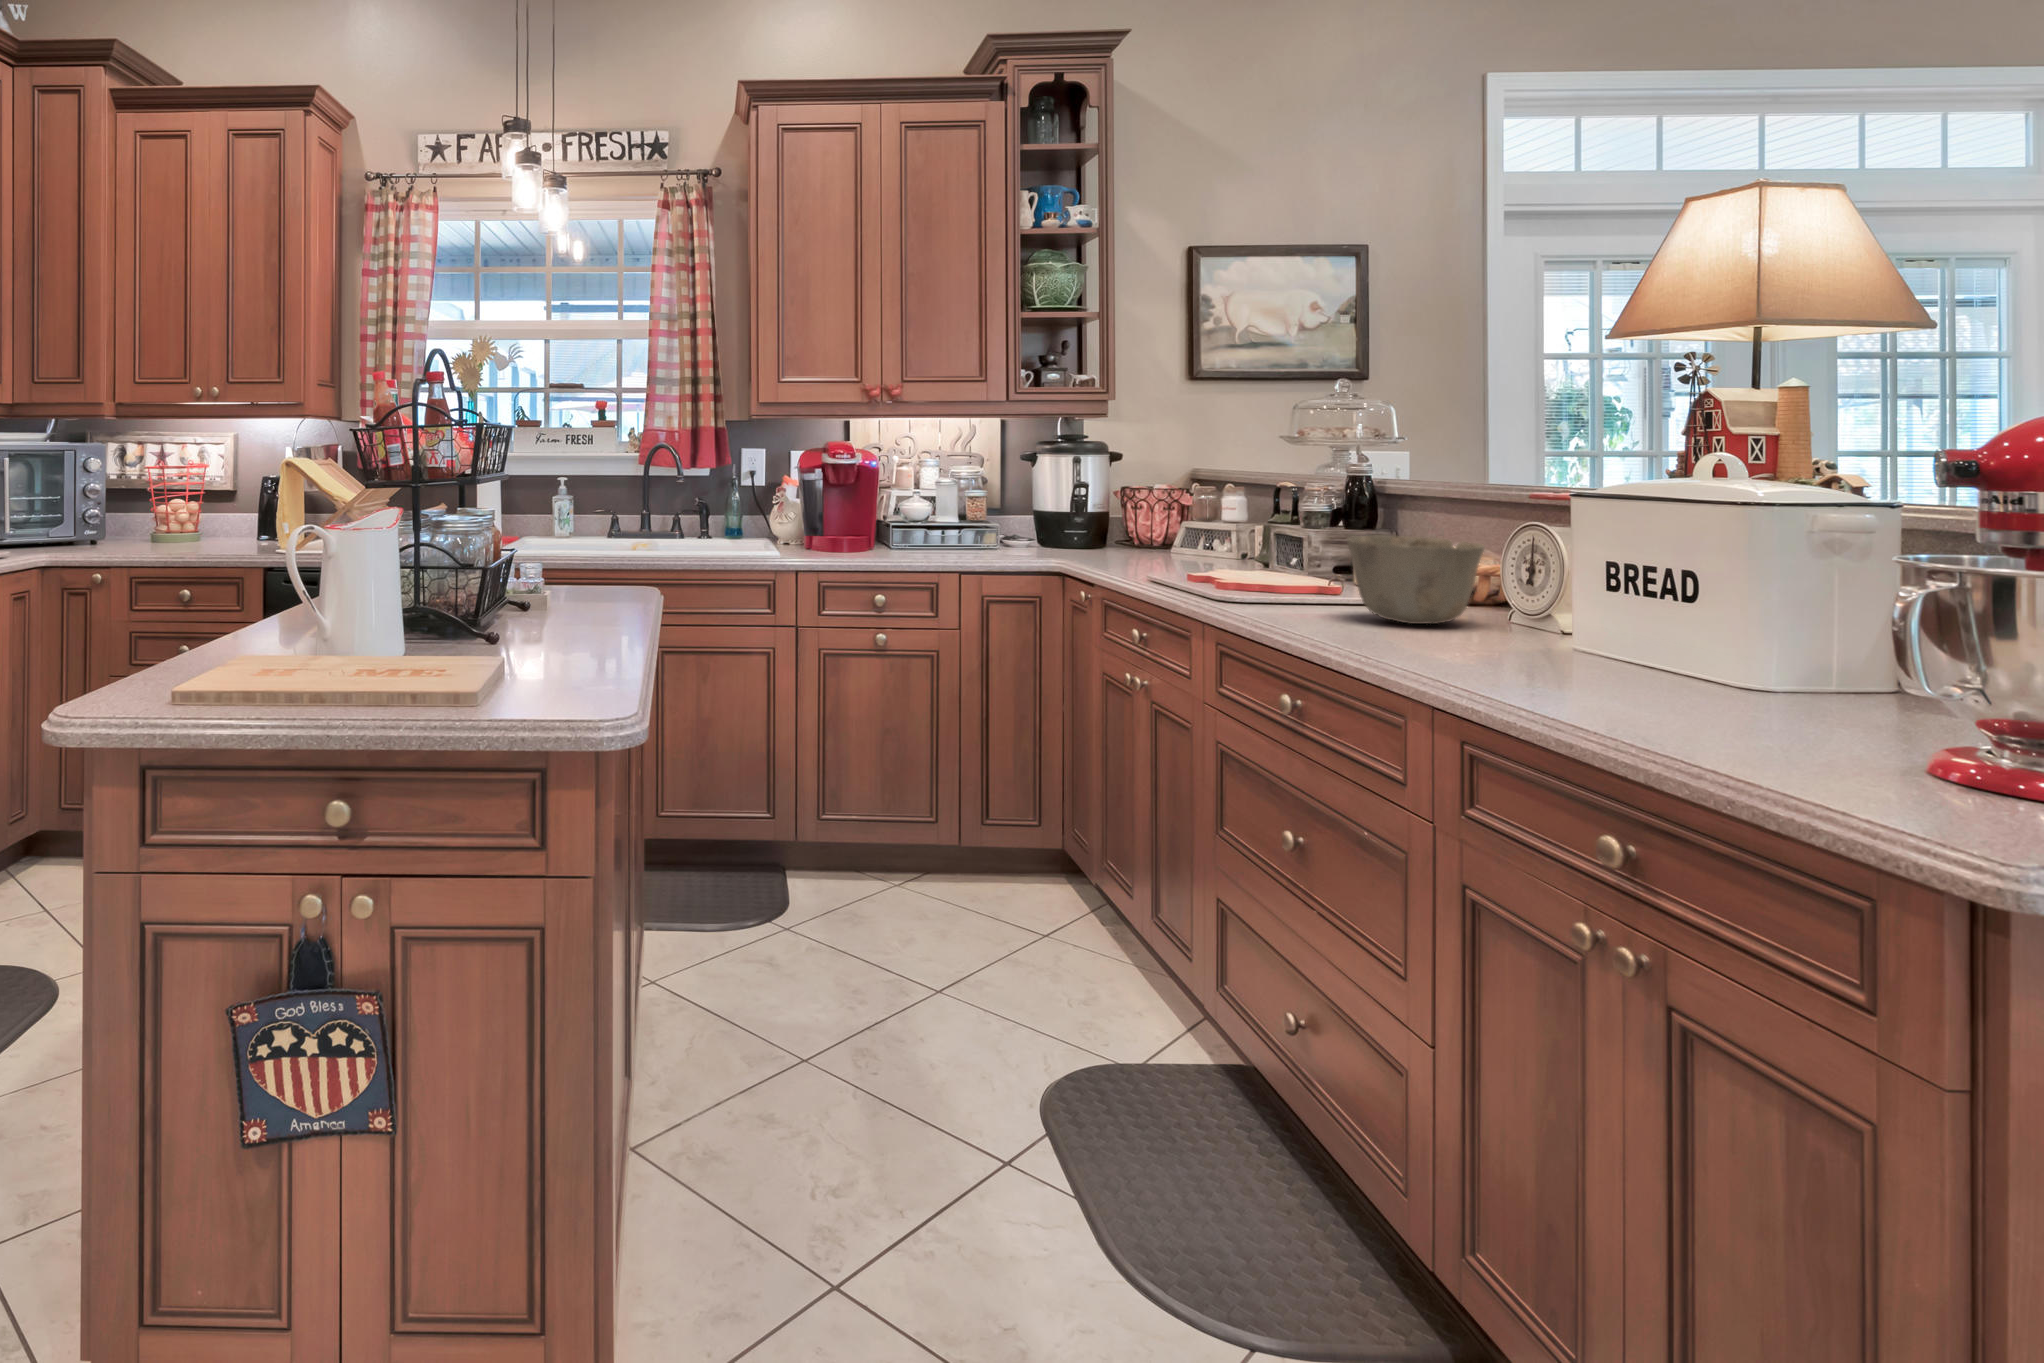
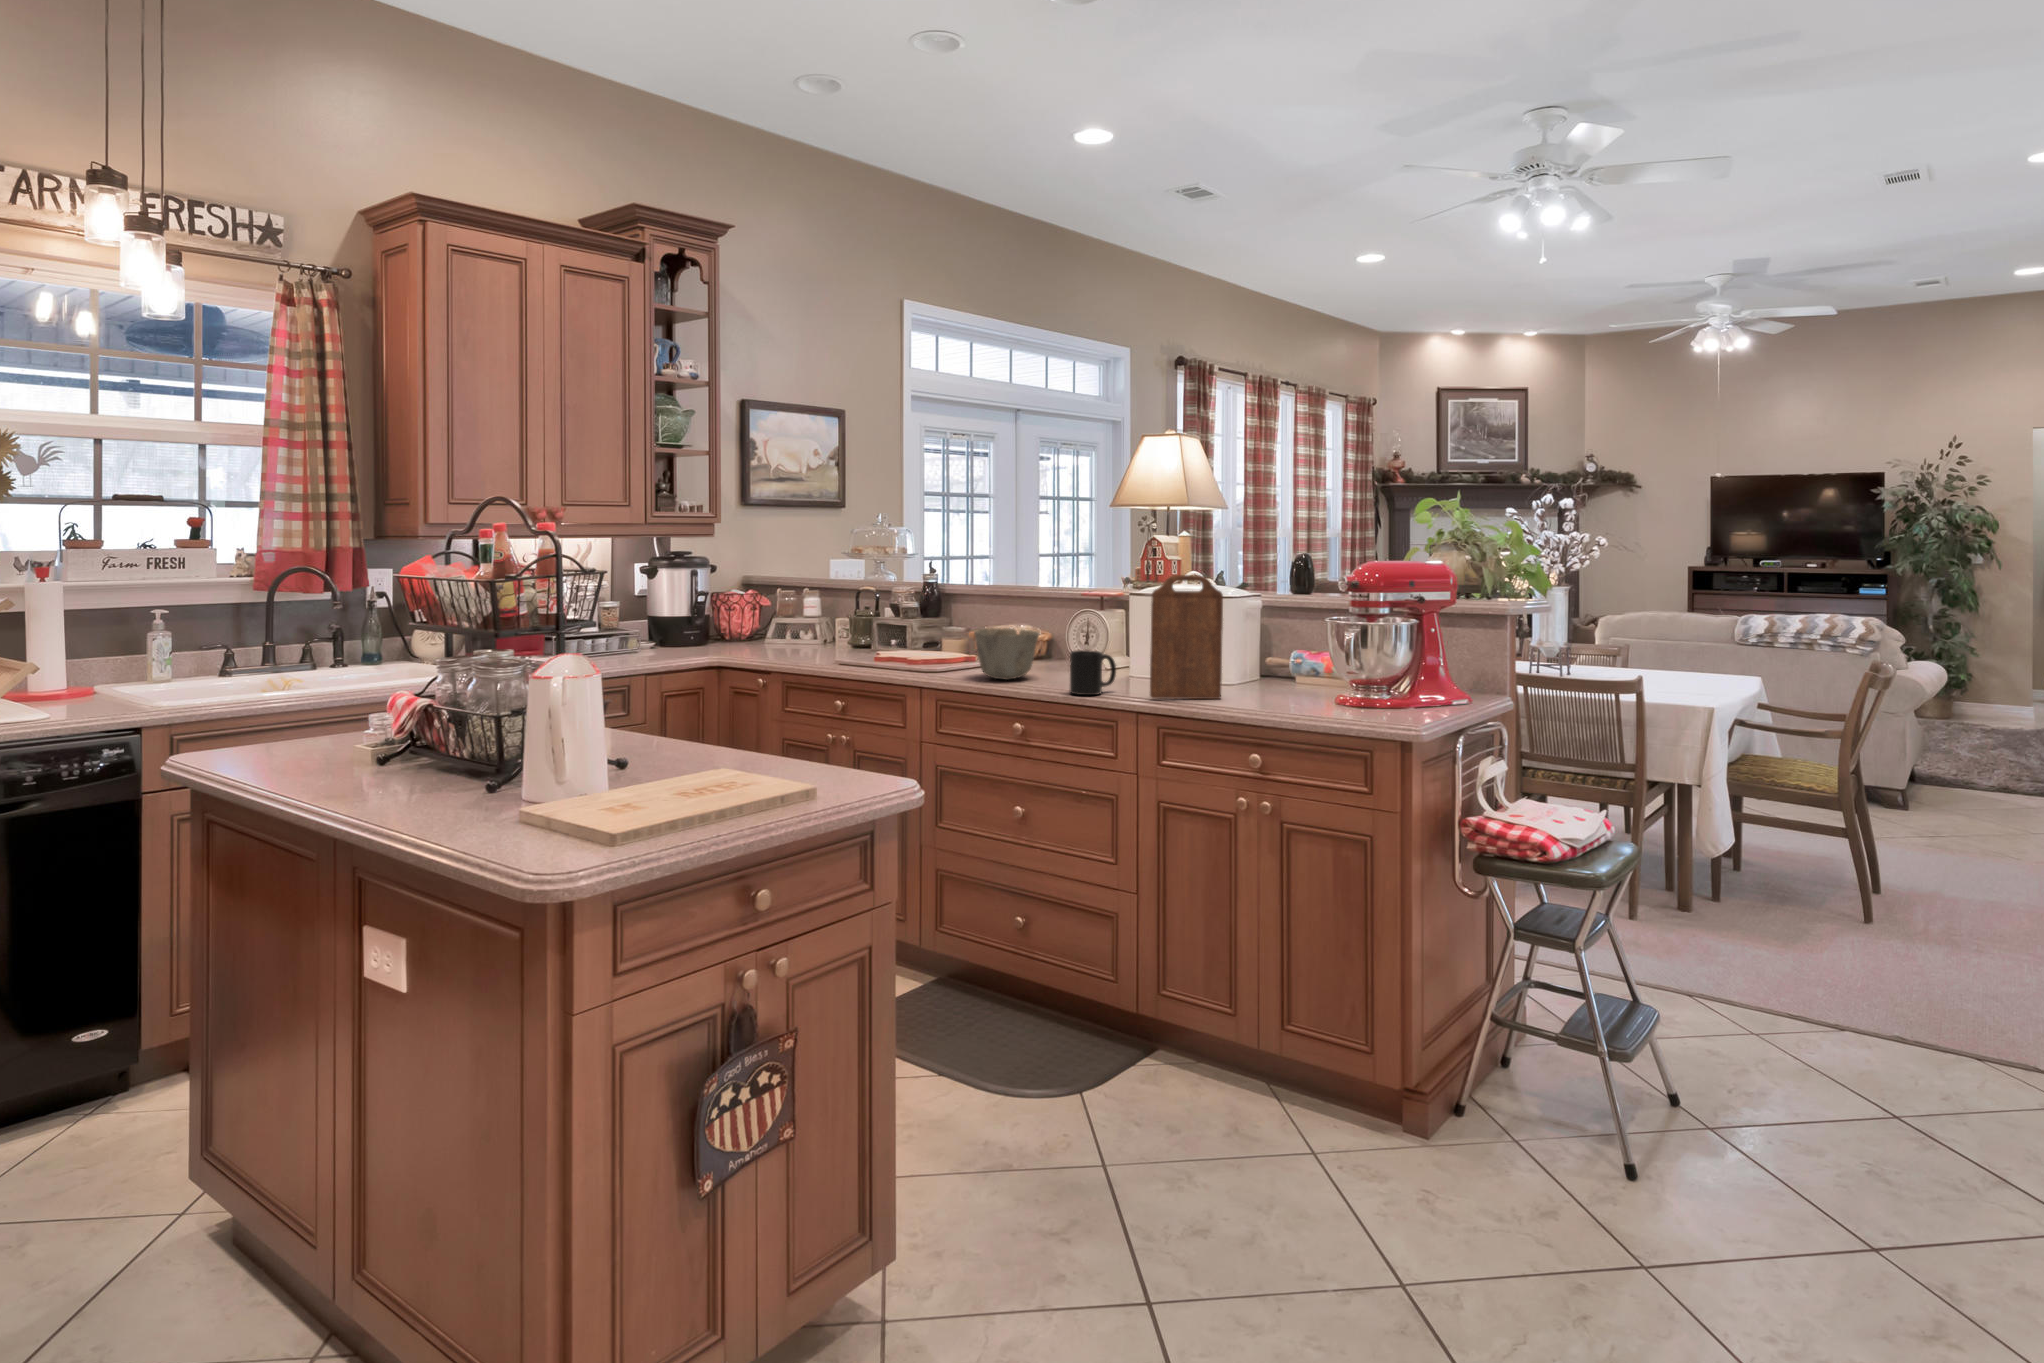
cutting board: none [1656,423,1890,720] -> present [1150,575,1223,699]
mug: none [1480,578,1604,666] -> present [1070,650,1116,695]

